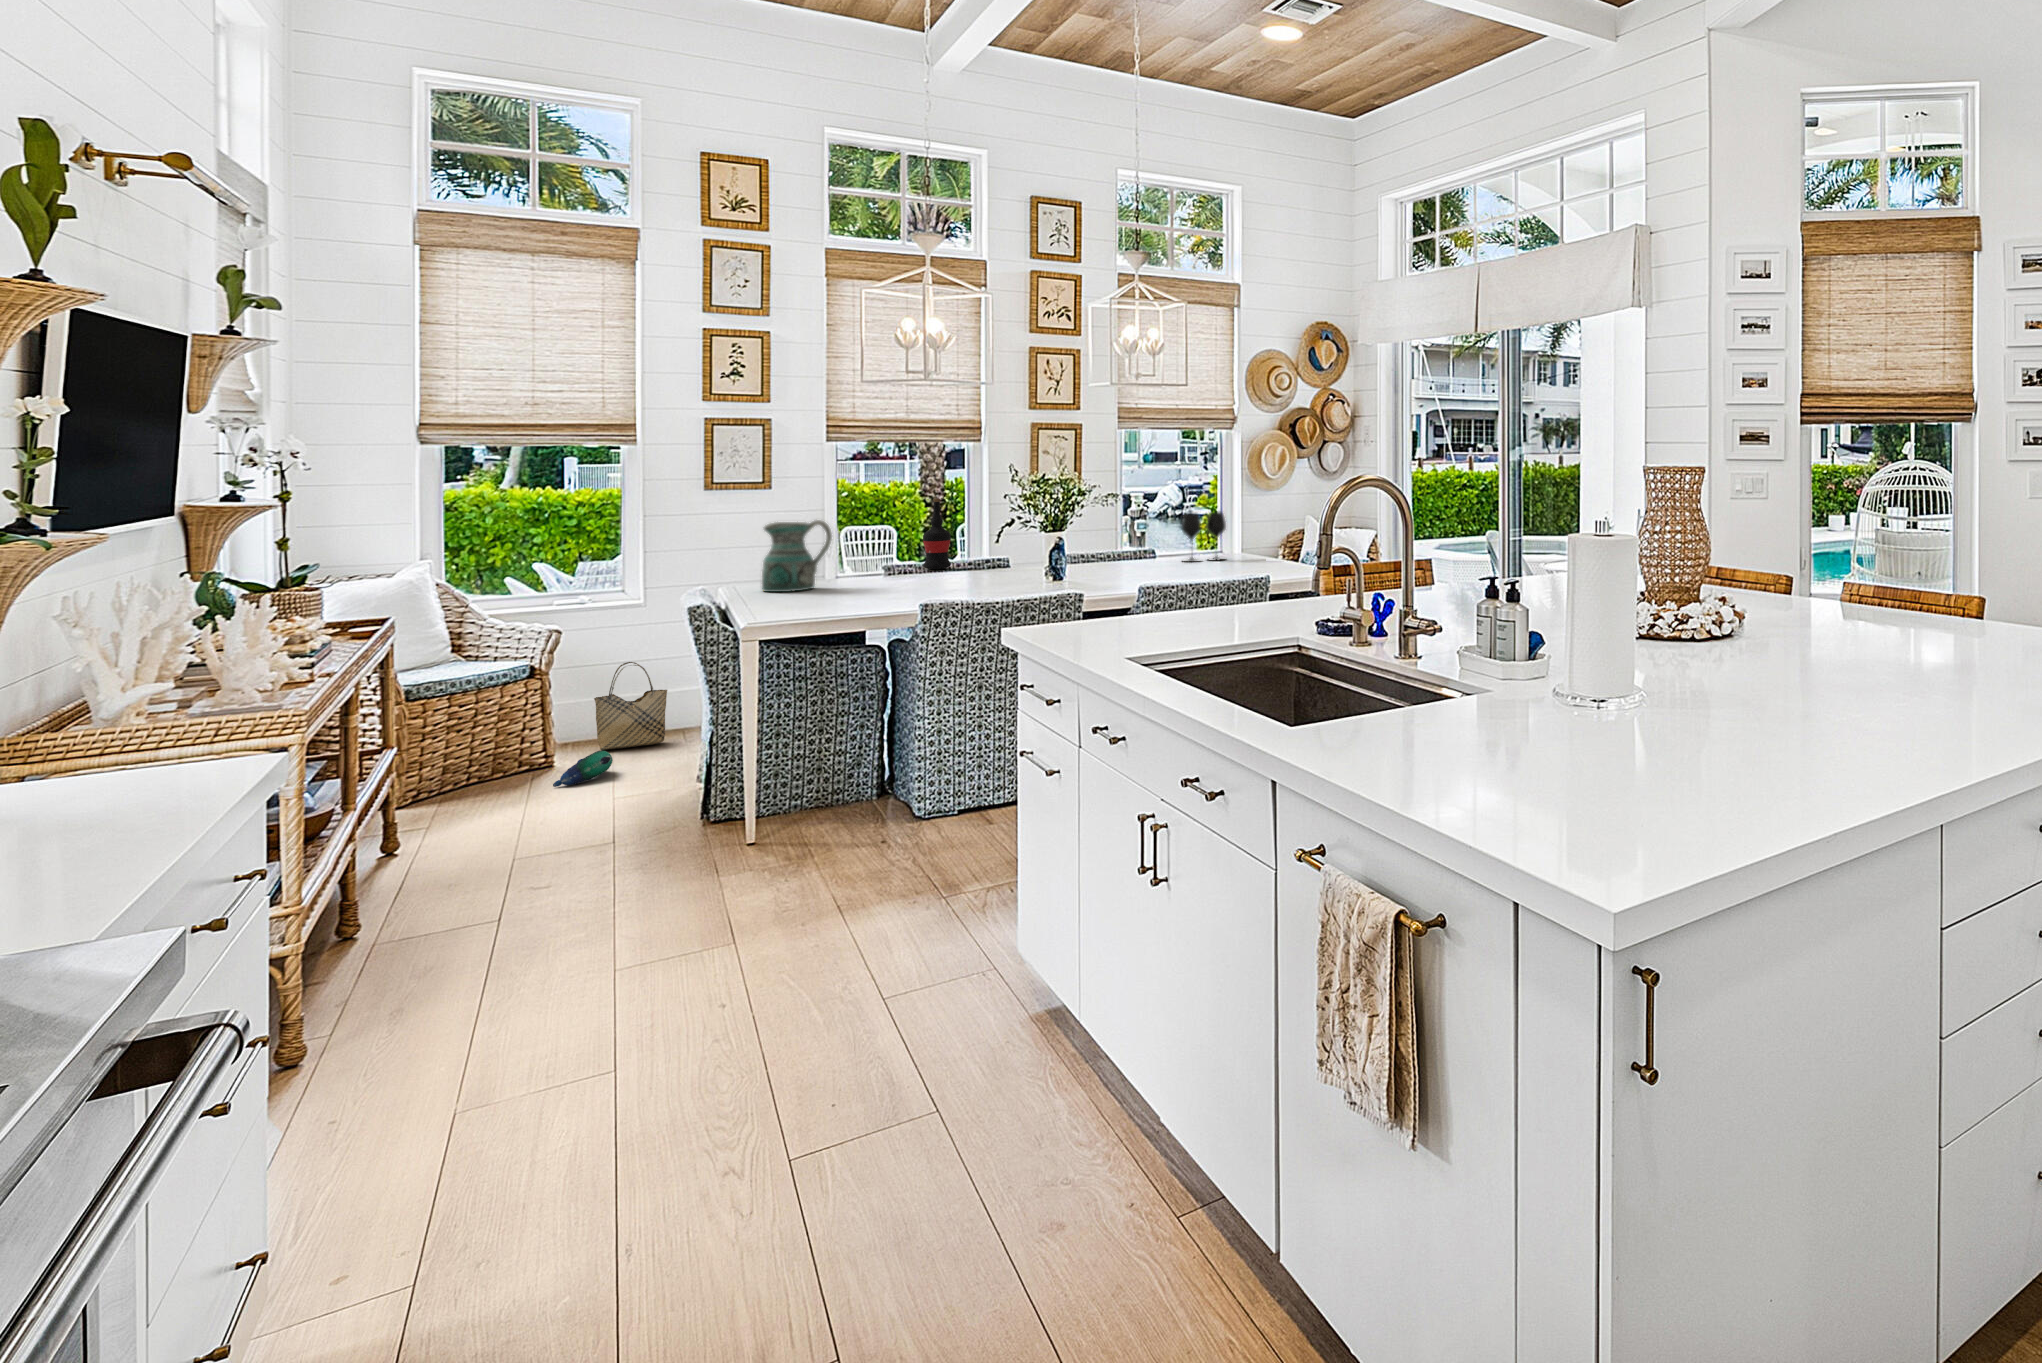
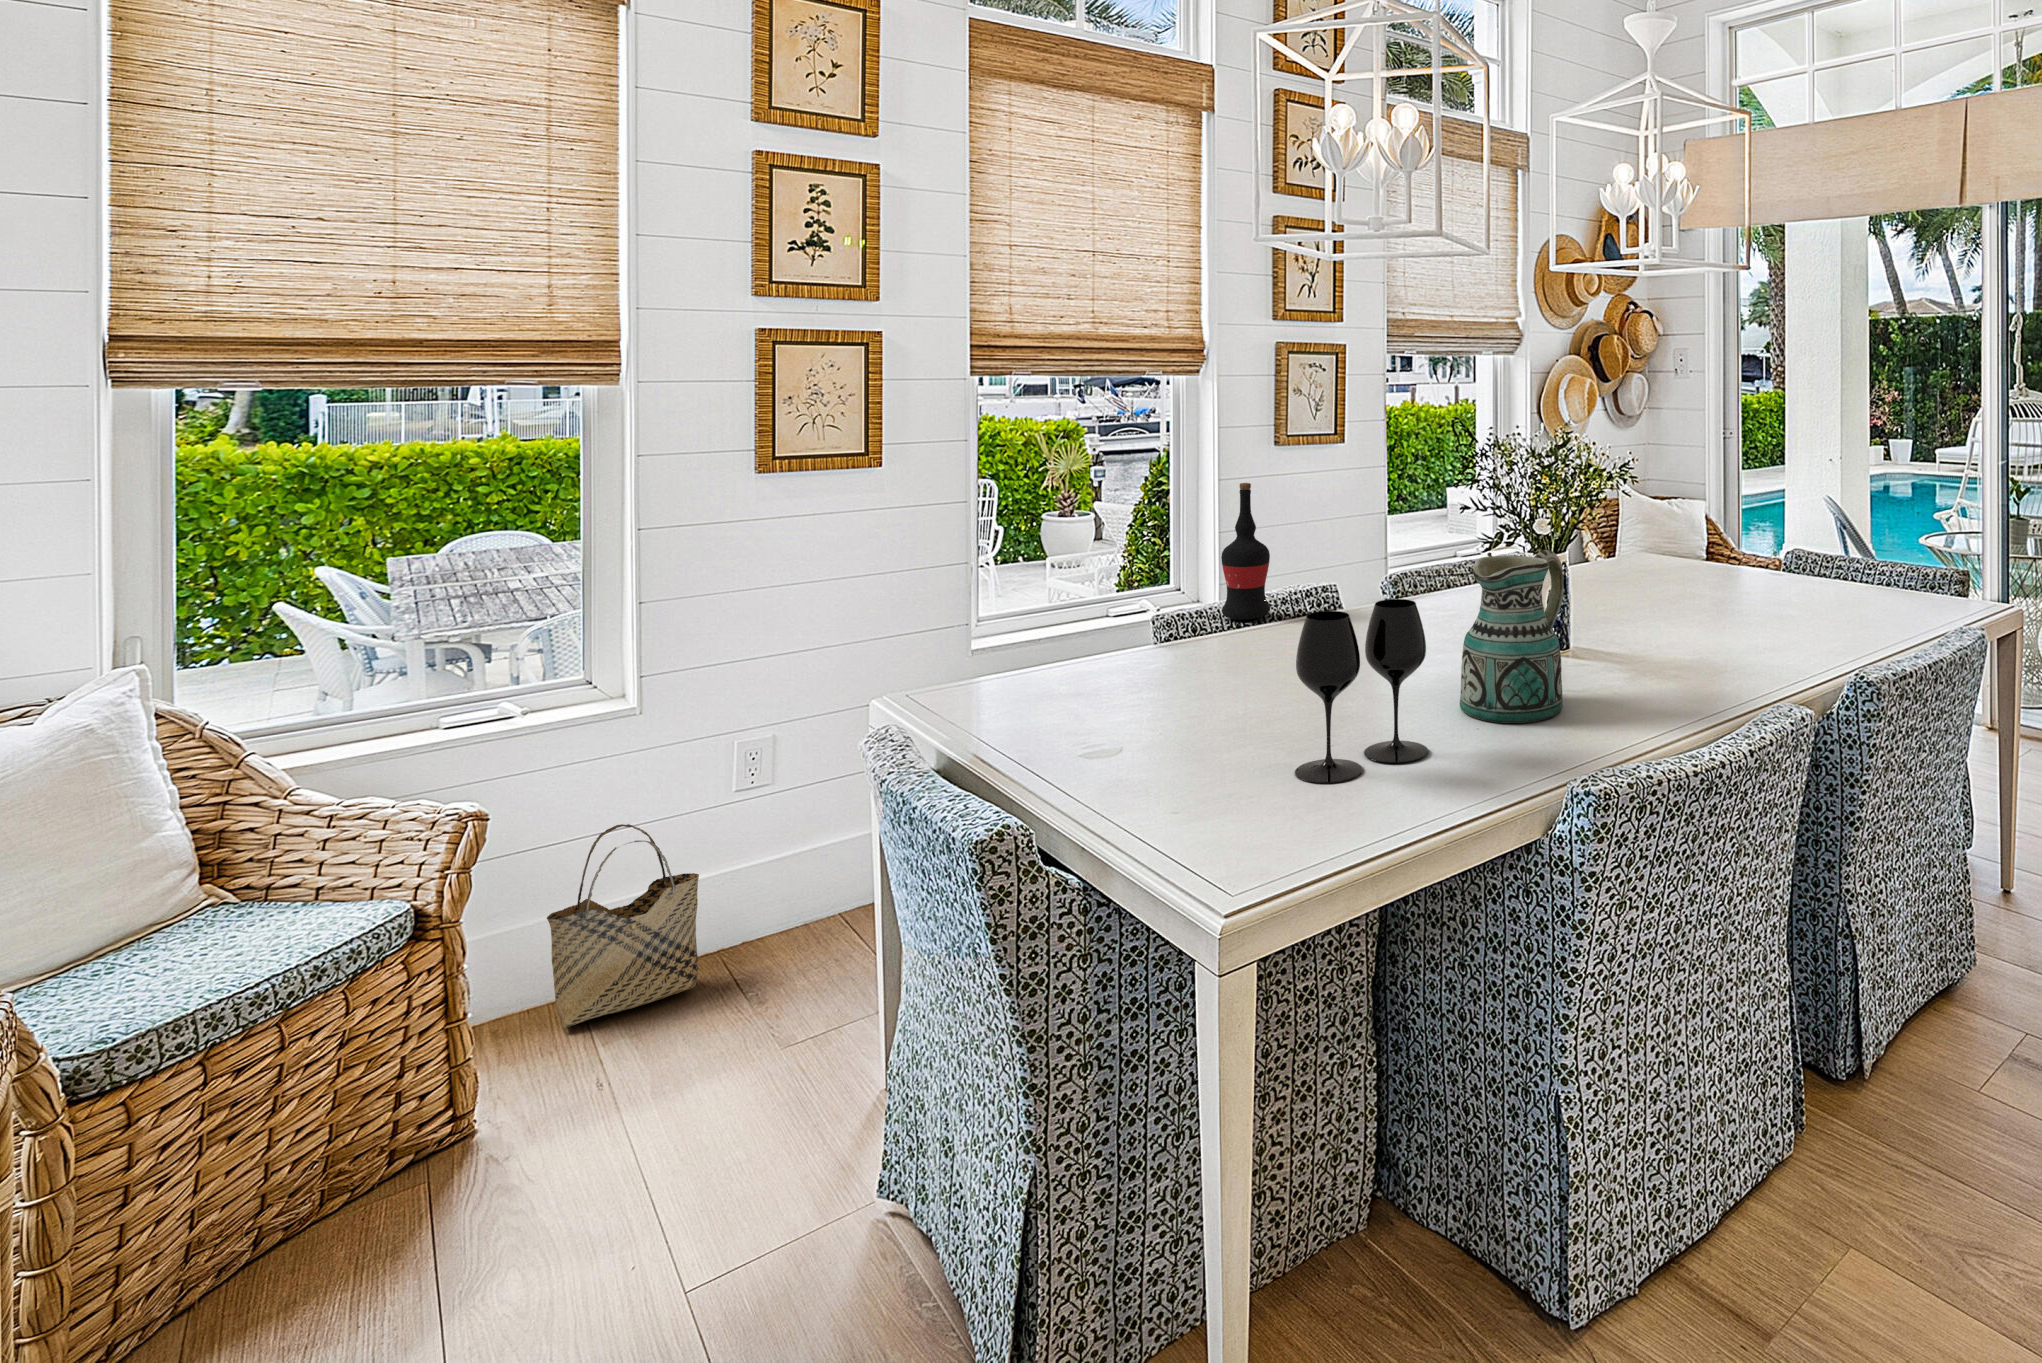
wine glass: present [1181,511,1226,562] -> present [1295,599,1428,783]
ceramic pitcher: present [762,520,832,592] -> present [1460,550,1564,723]
plush toy: present [553,751,613,787] -> none [480,1085,619,1224]

